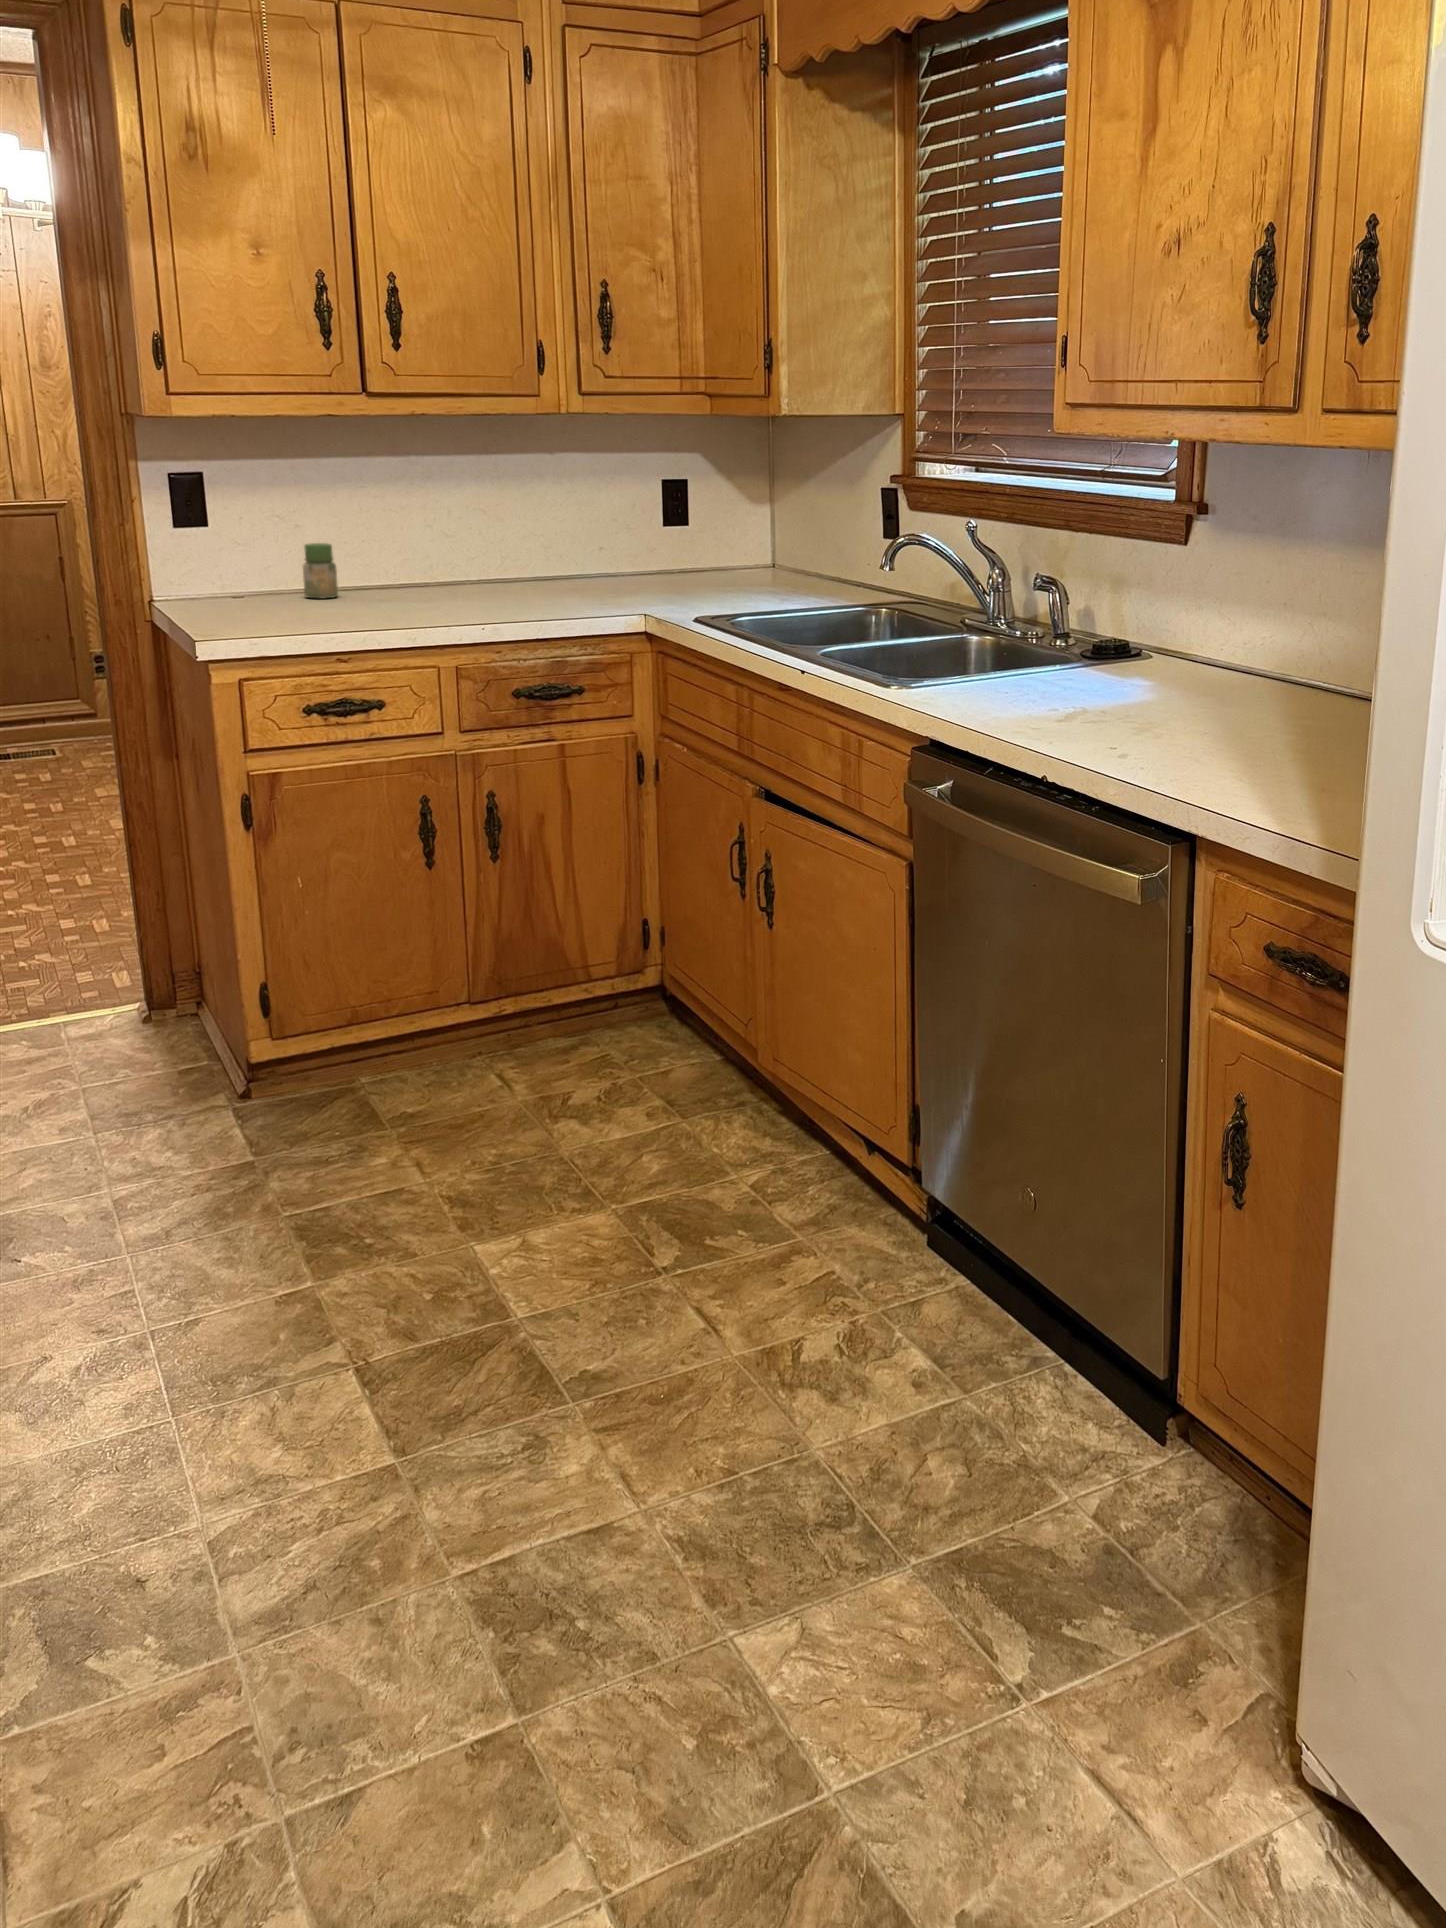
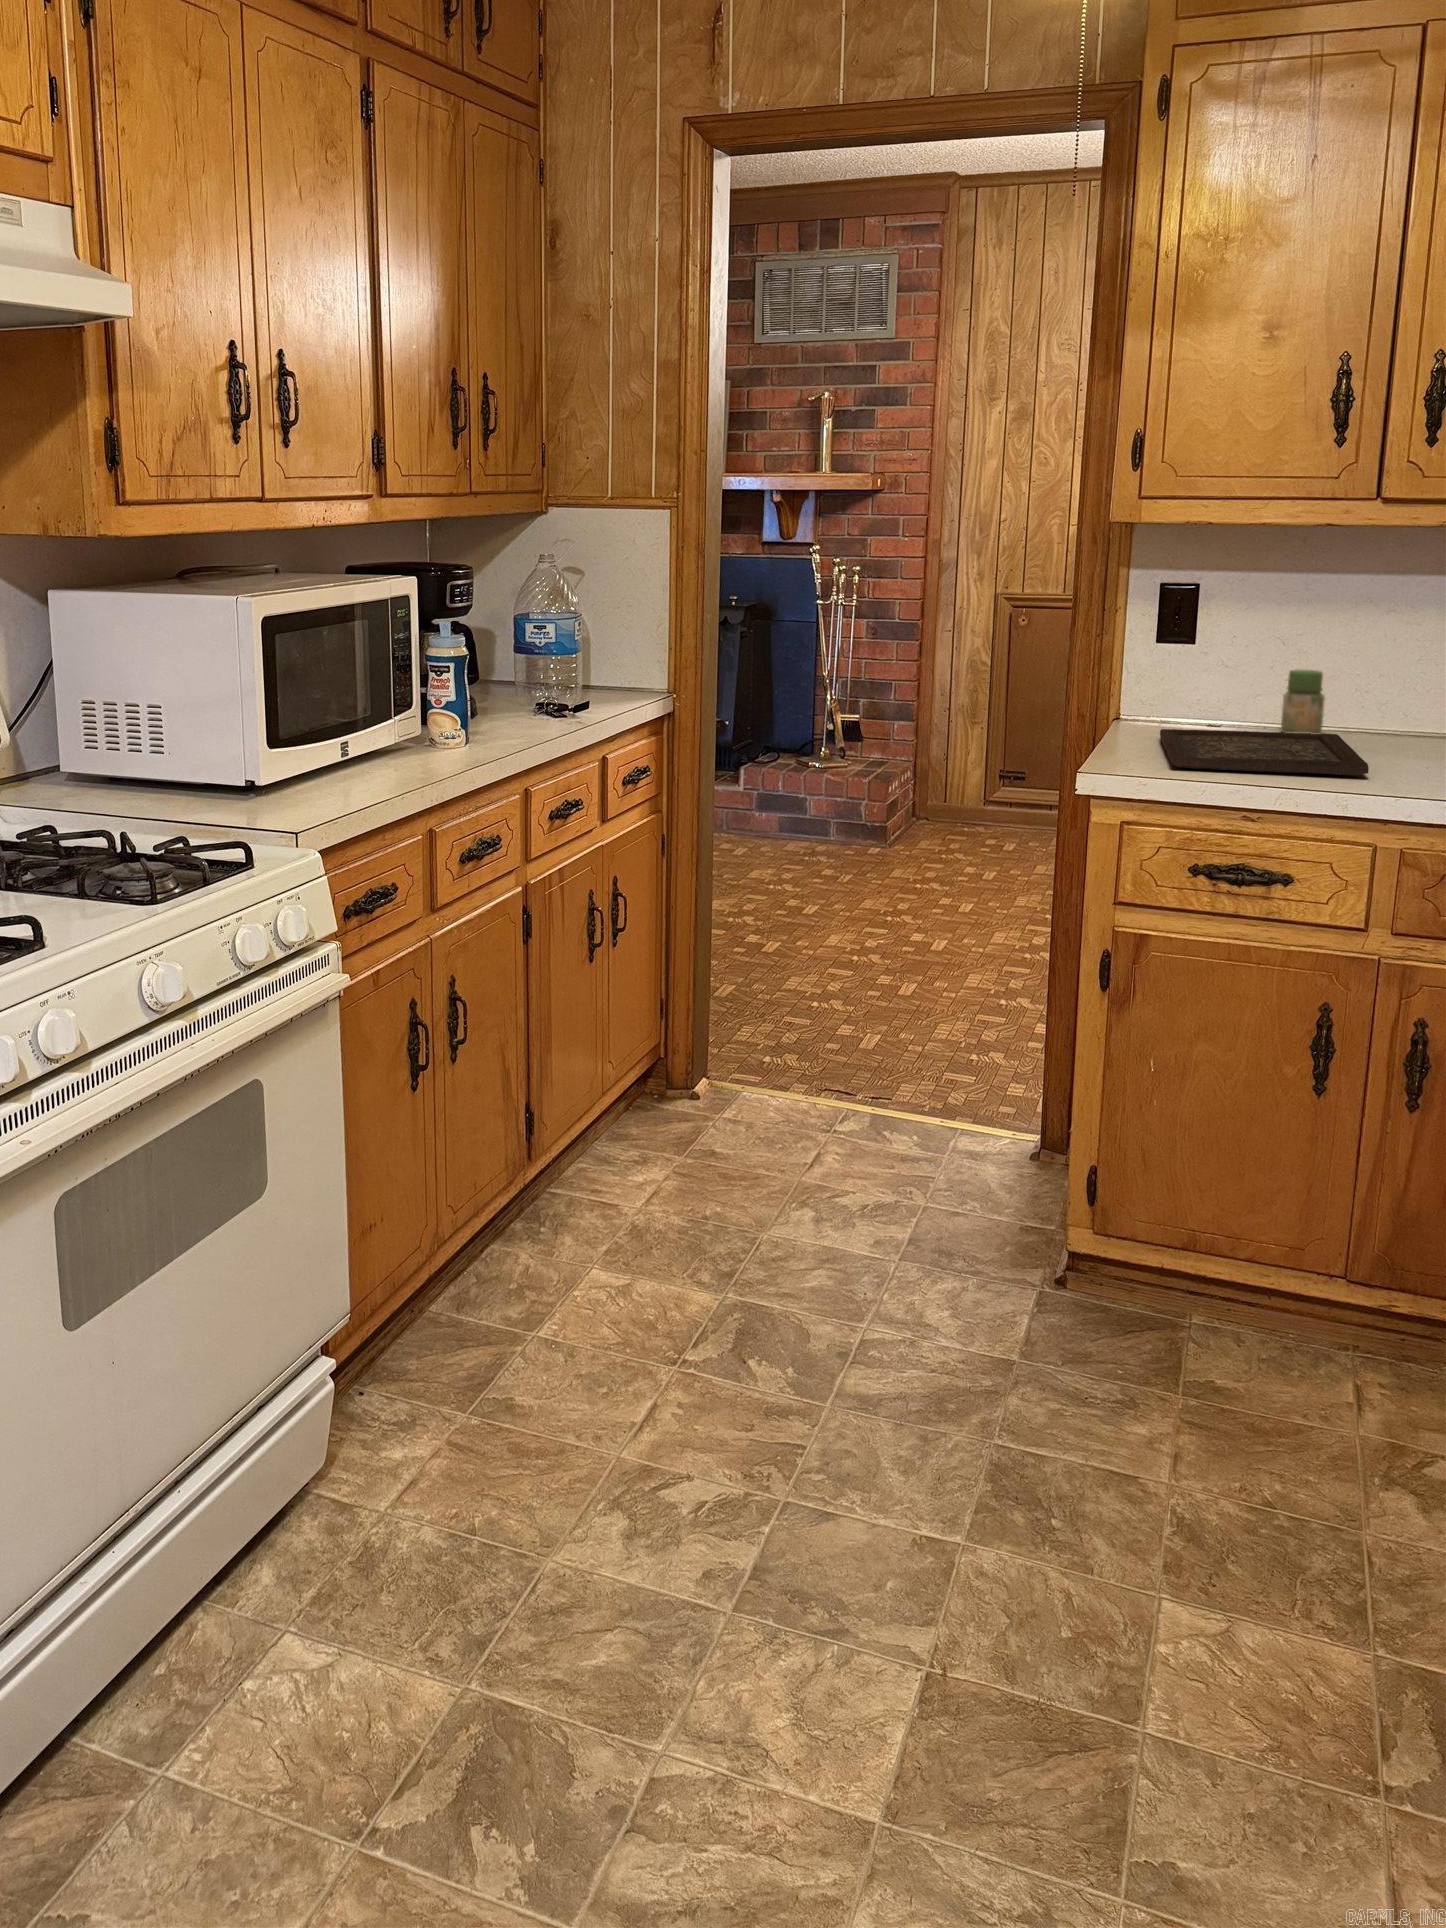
tray: none [219,593,419,628] -> present [1160,729,1369,775]

